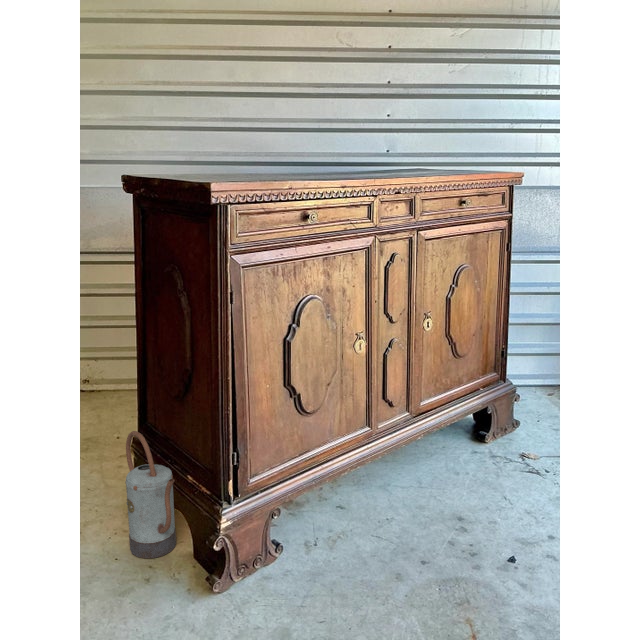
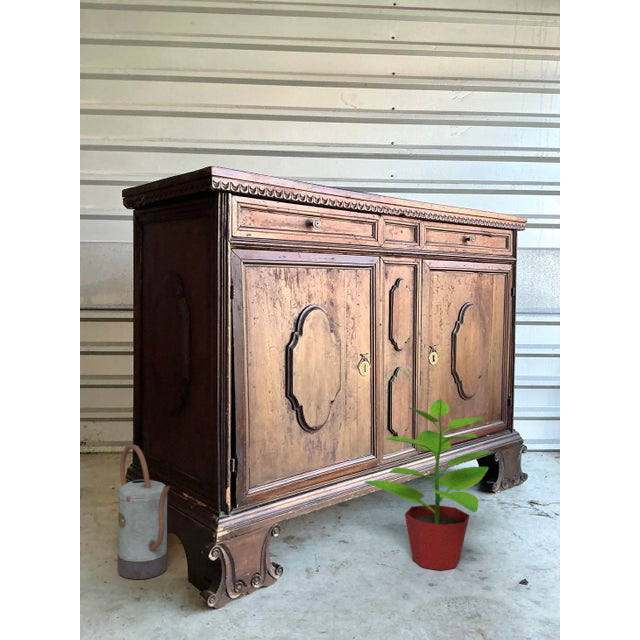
potted plant: none [361,378,485,541] -> present [365,399,493,570]

